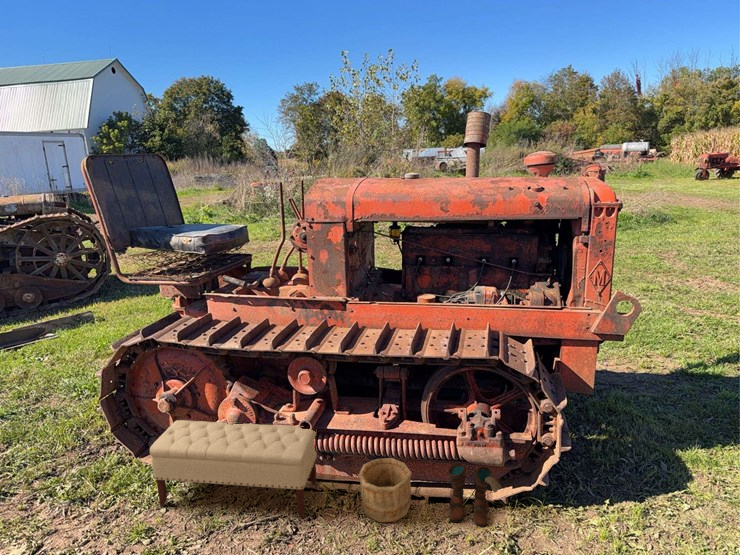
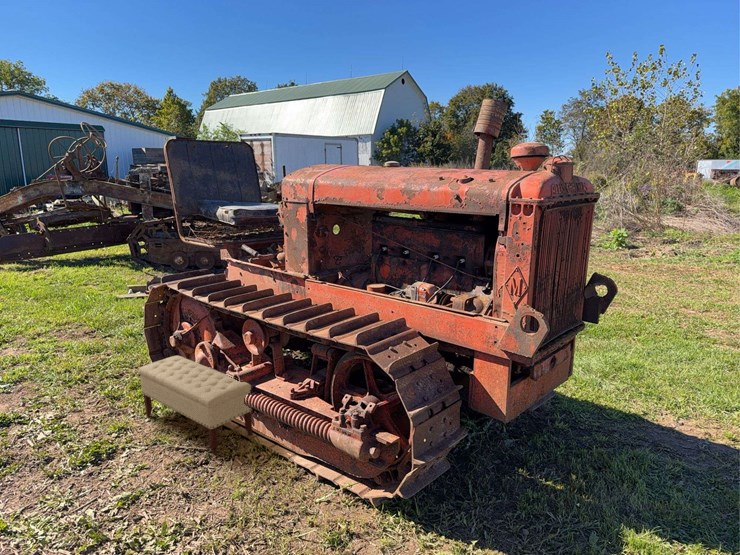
wooden bucket: present [359,458,412,522] -> none [248,425,299,482]
boots: present [448,463,502,526] -> none [310,448,356,514]

